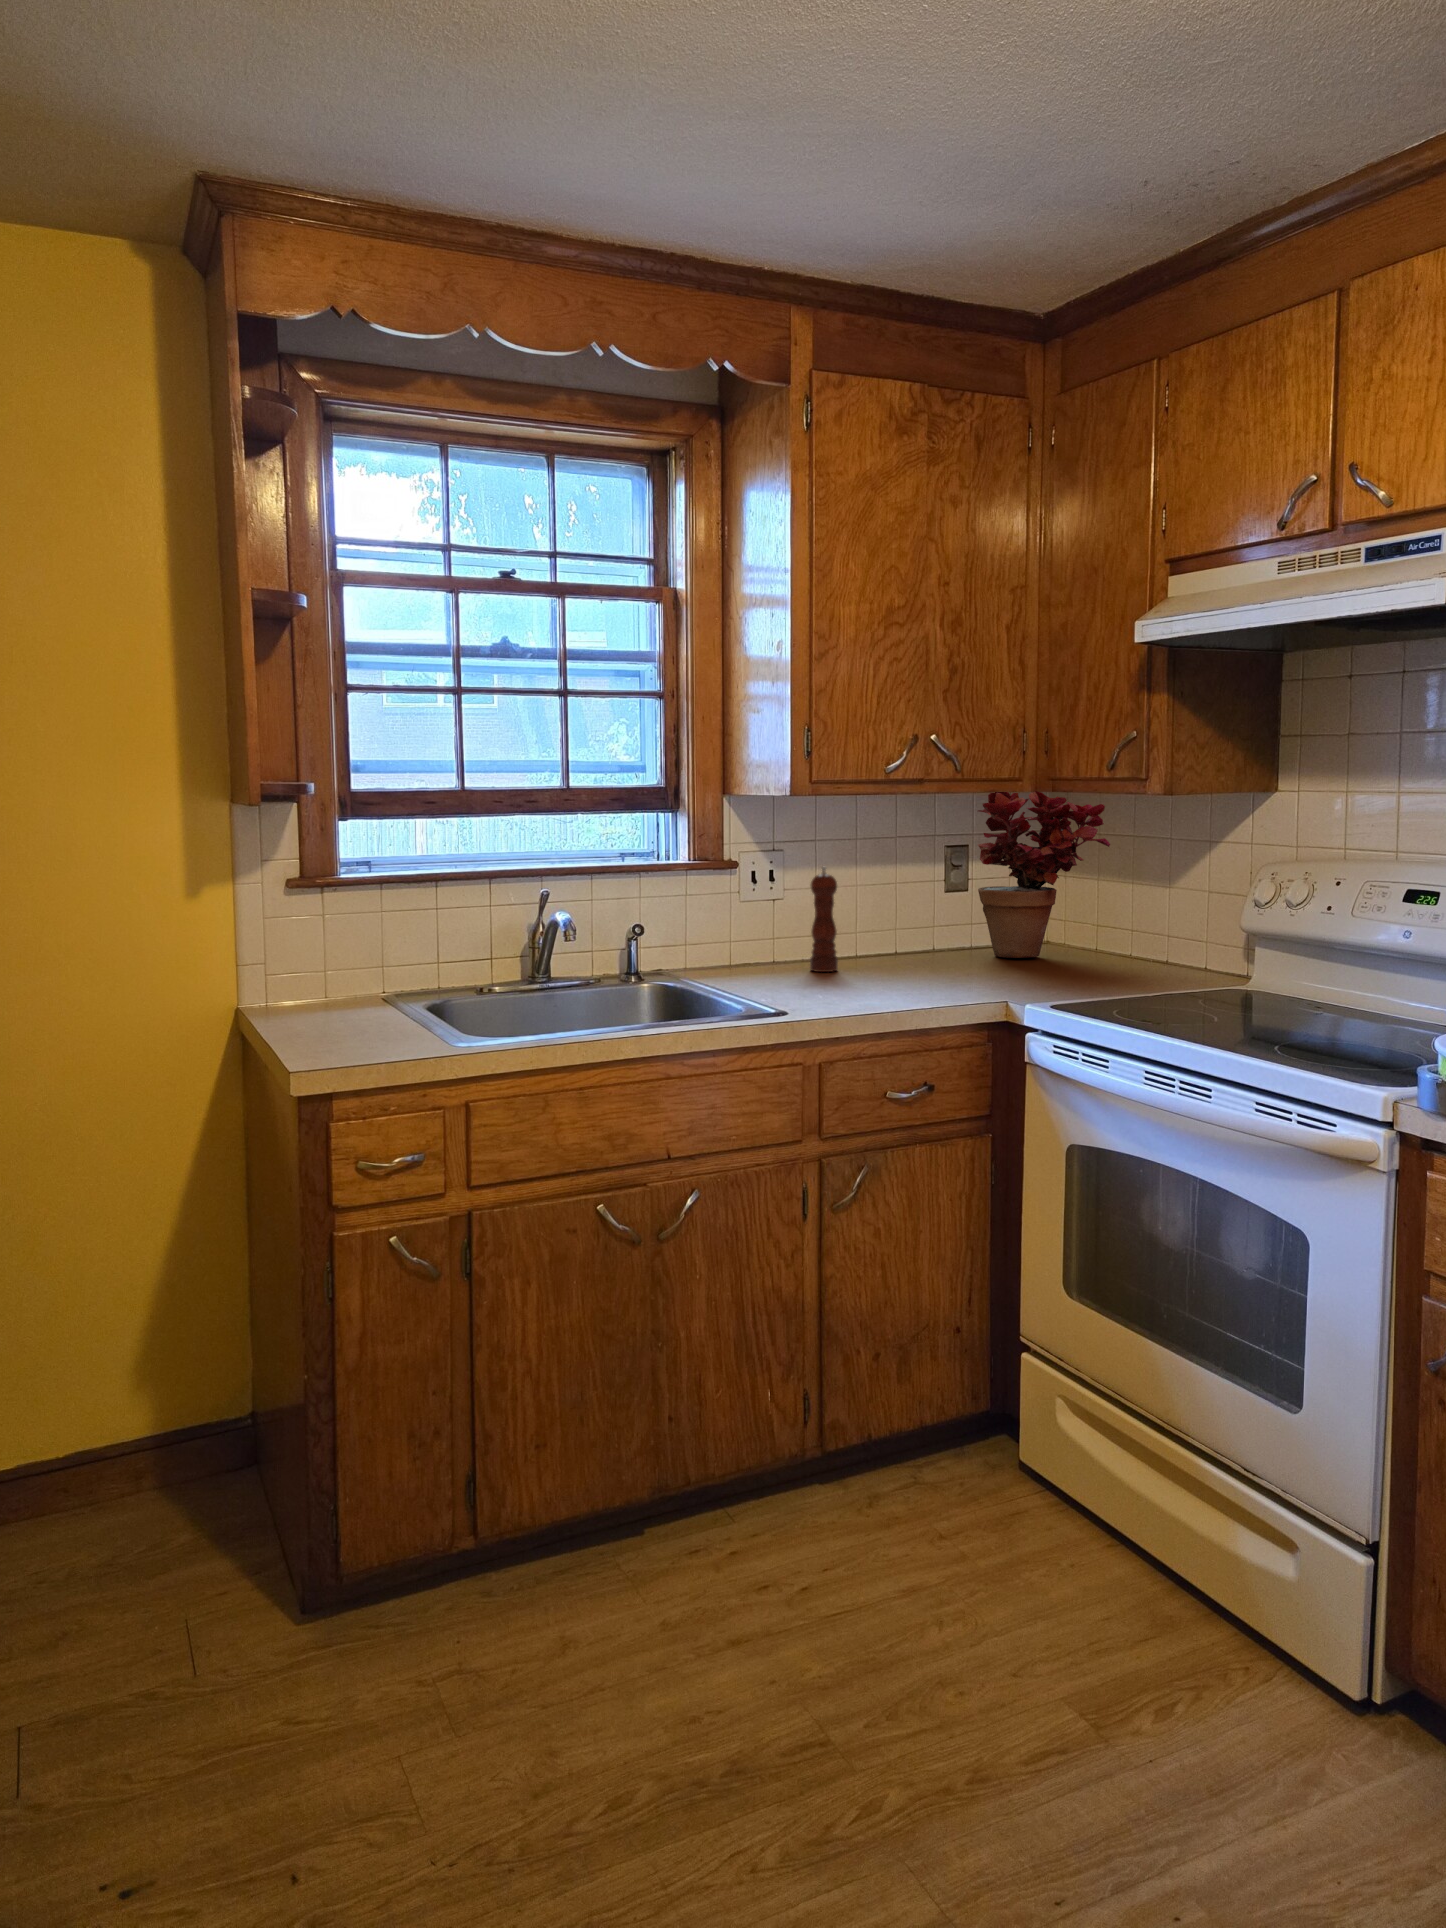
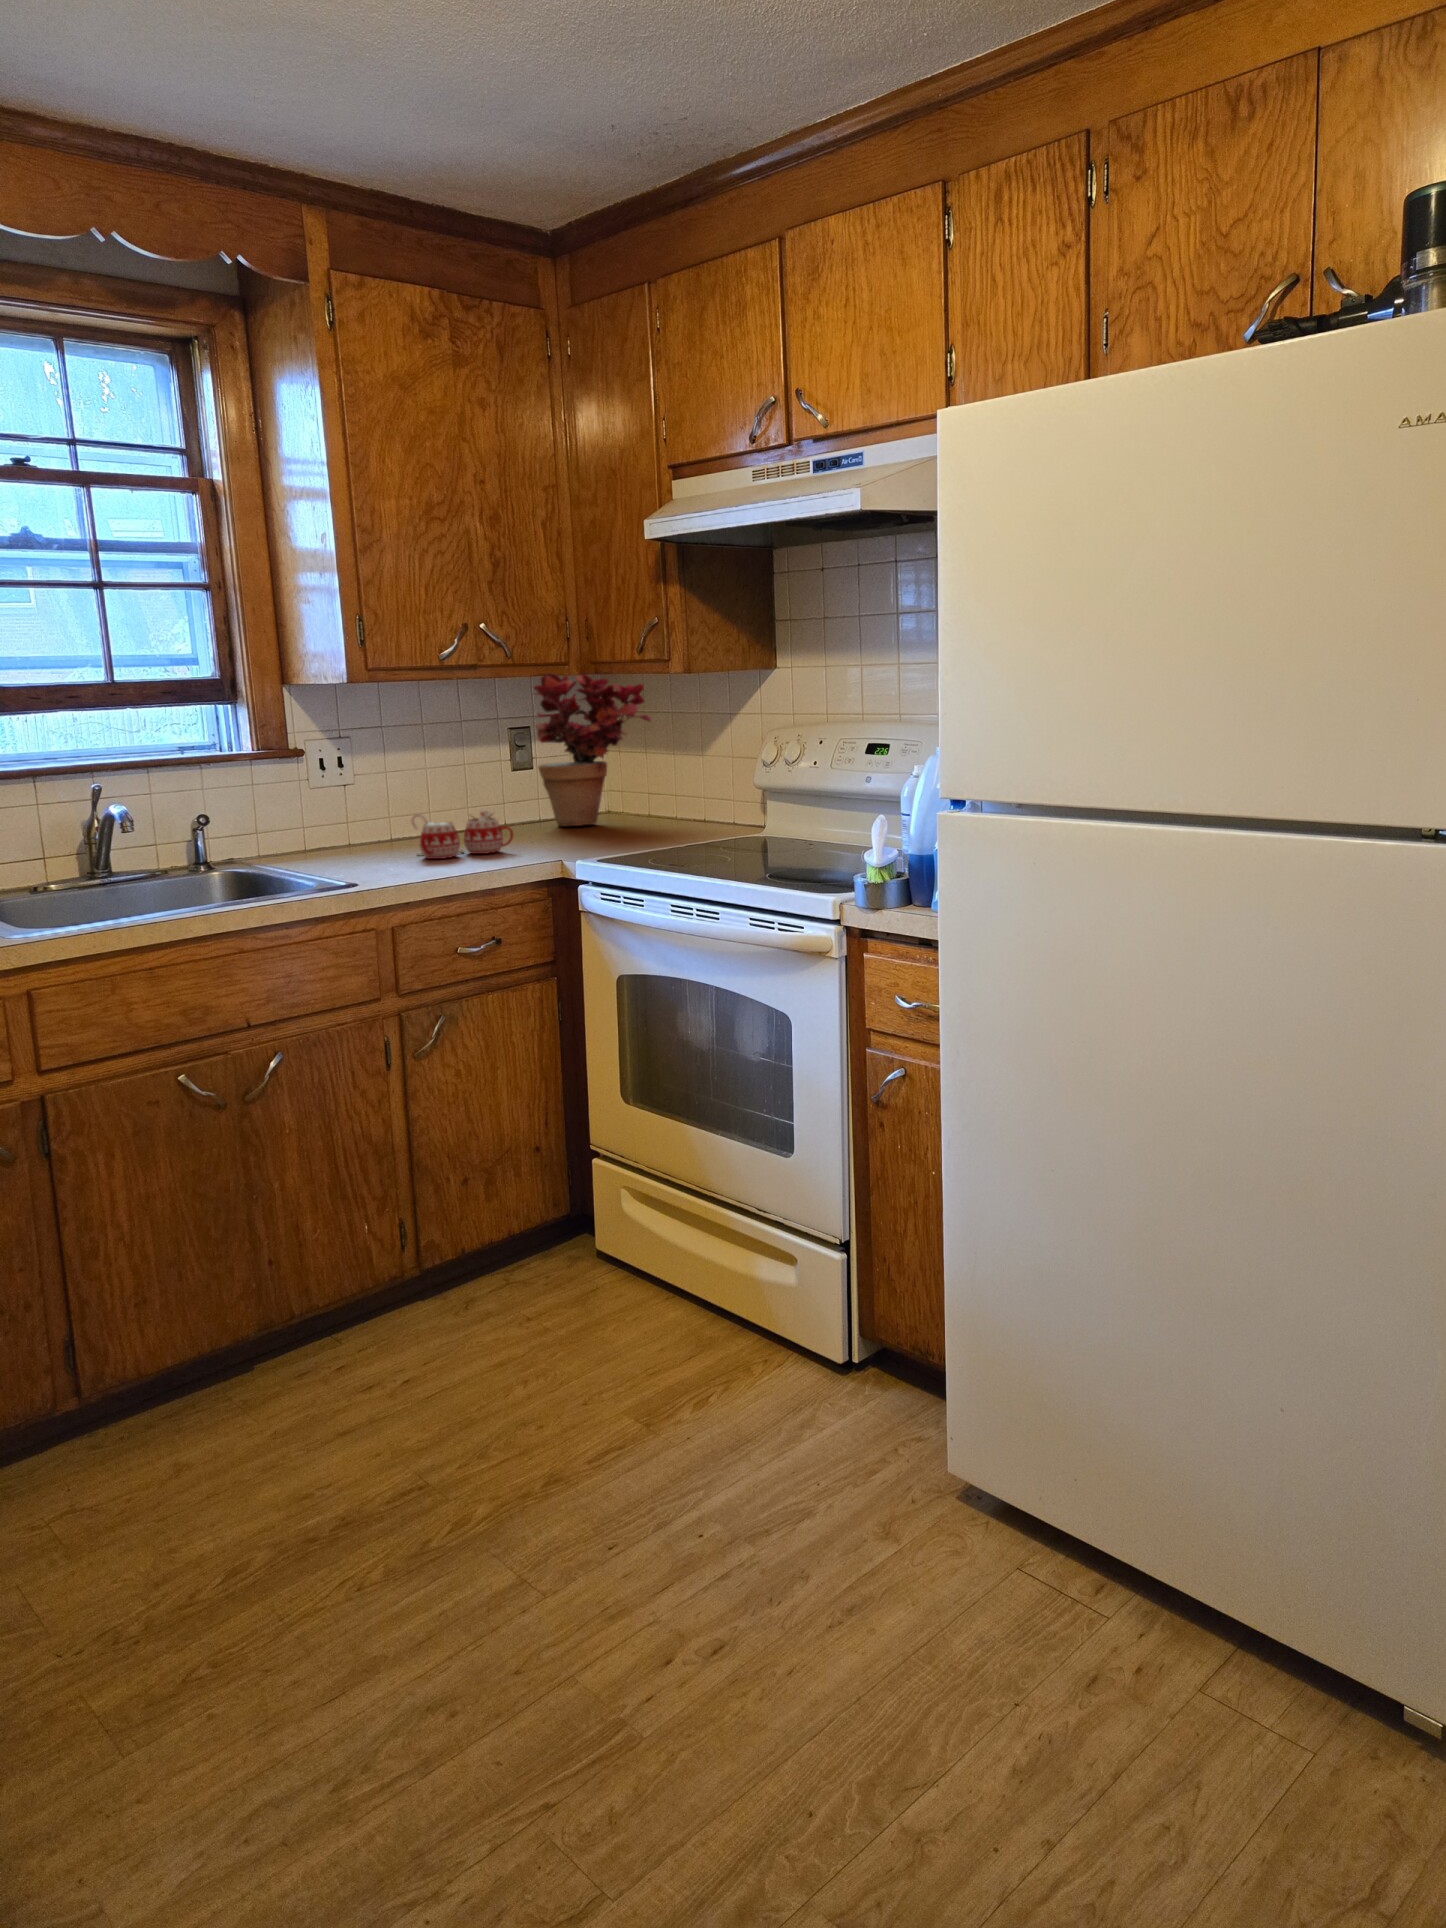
pepper mill: present [810,867,838,972] -> none [376,750,409,849]
mug: none [846,938,955,989] -> present [411,810,513,859]

